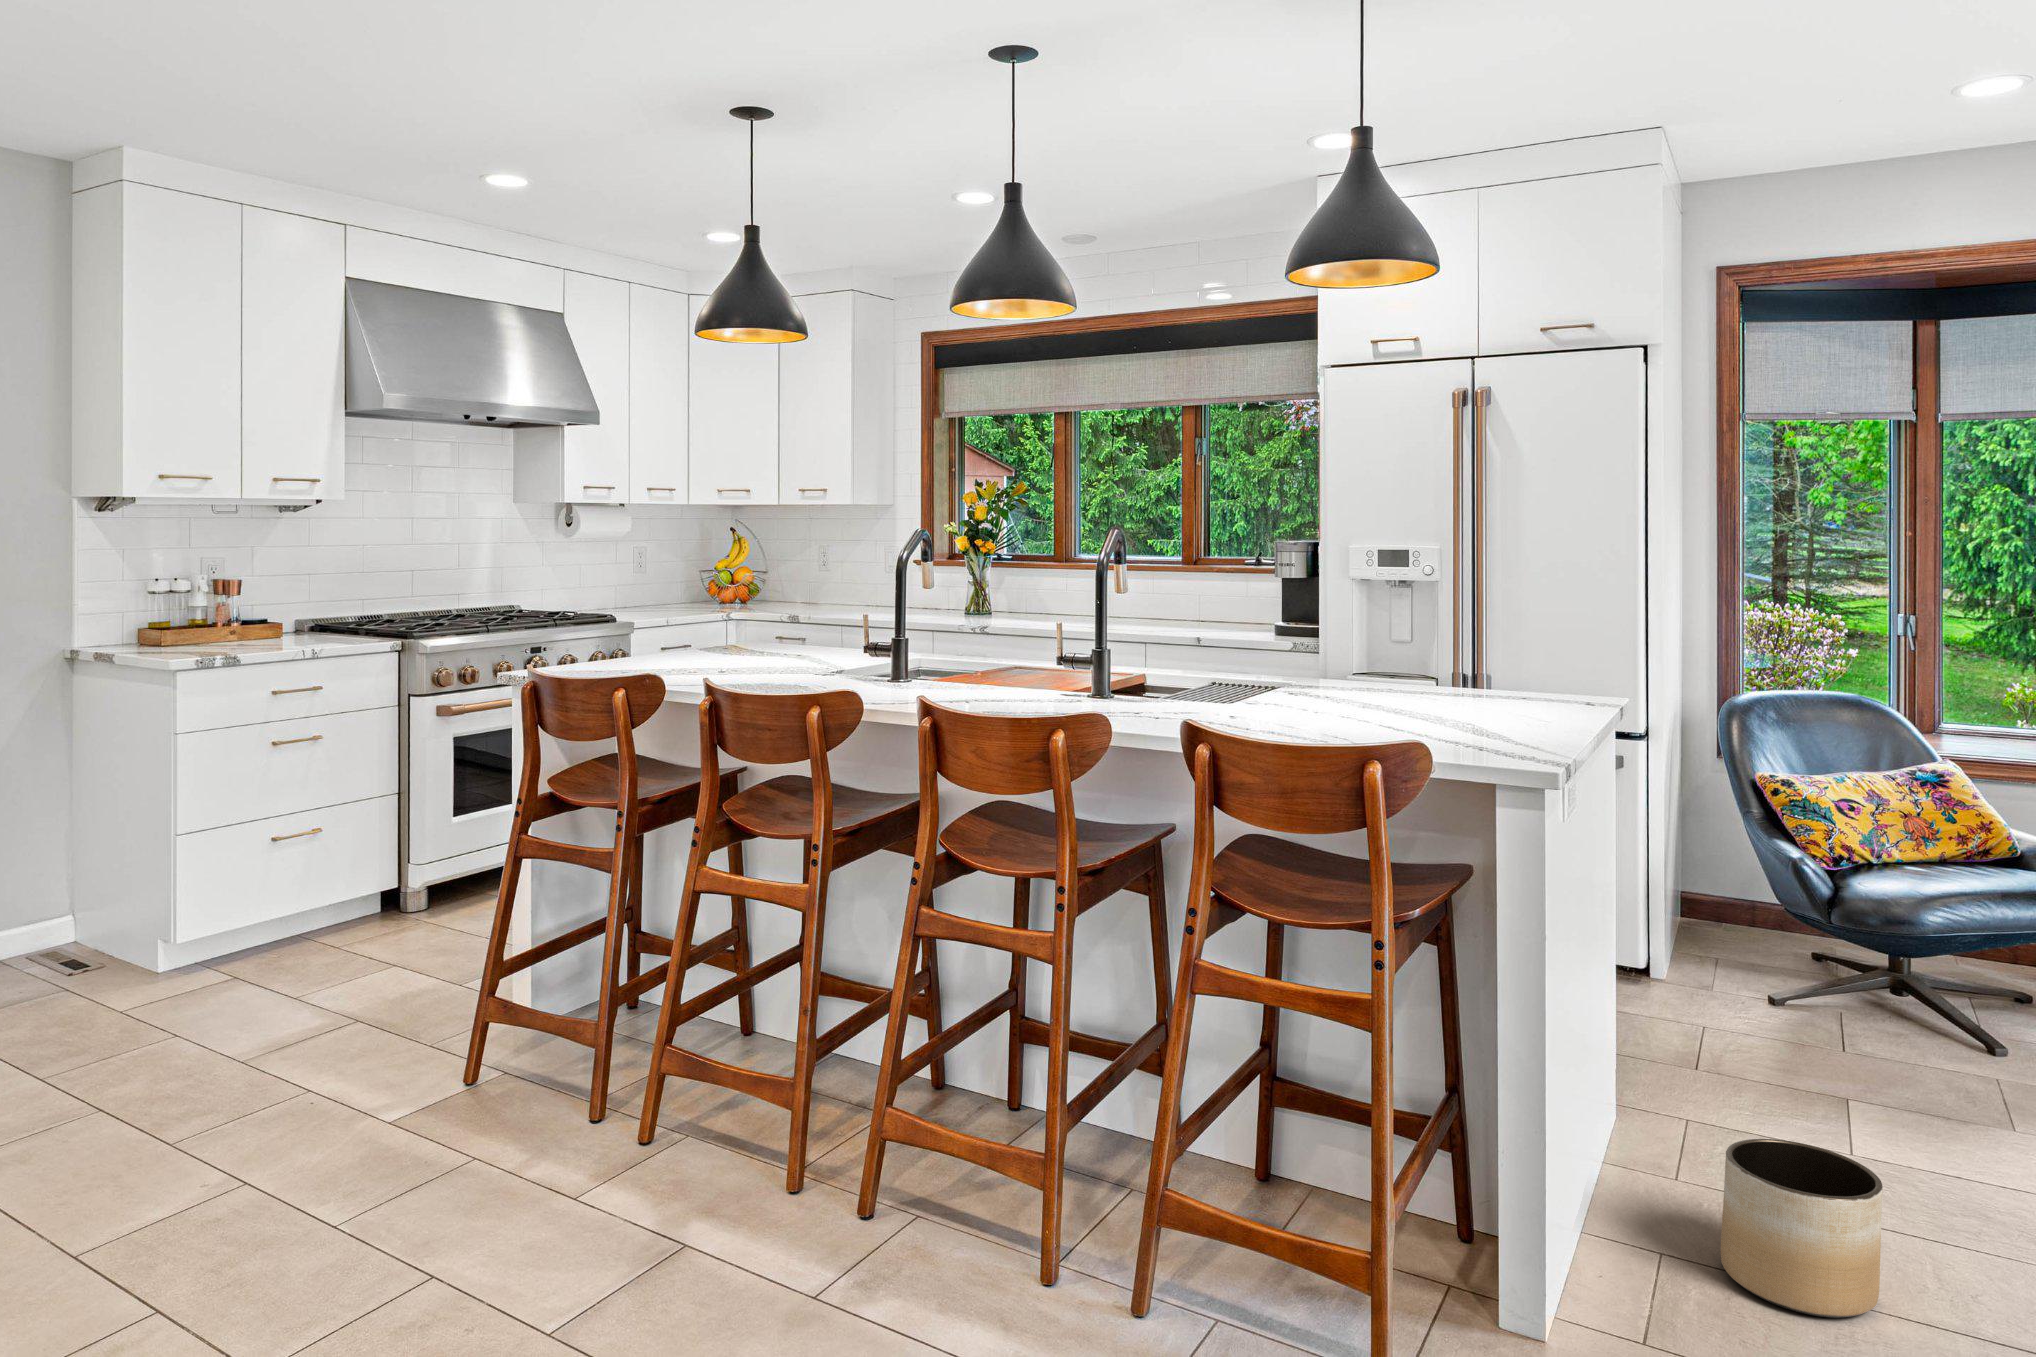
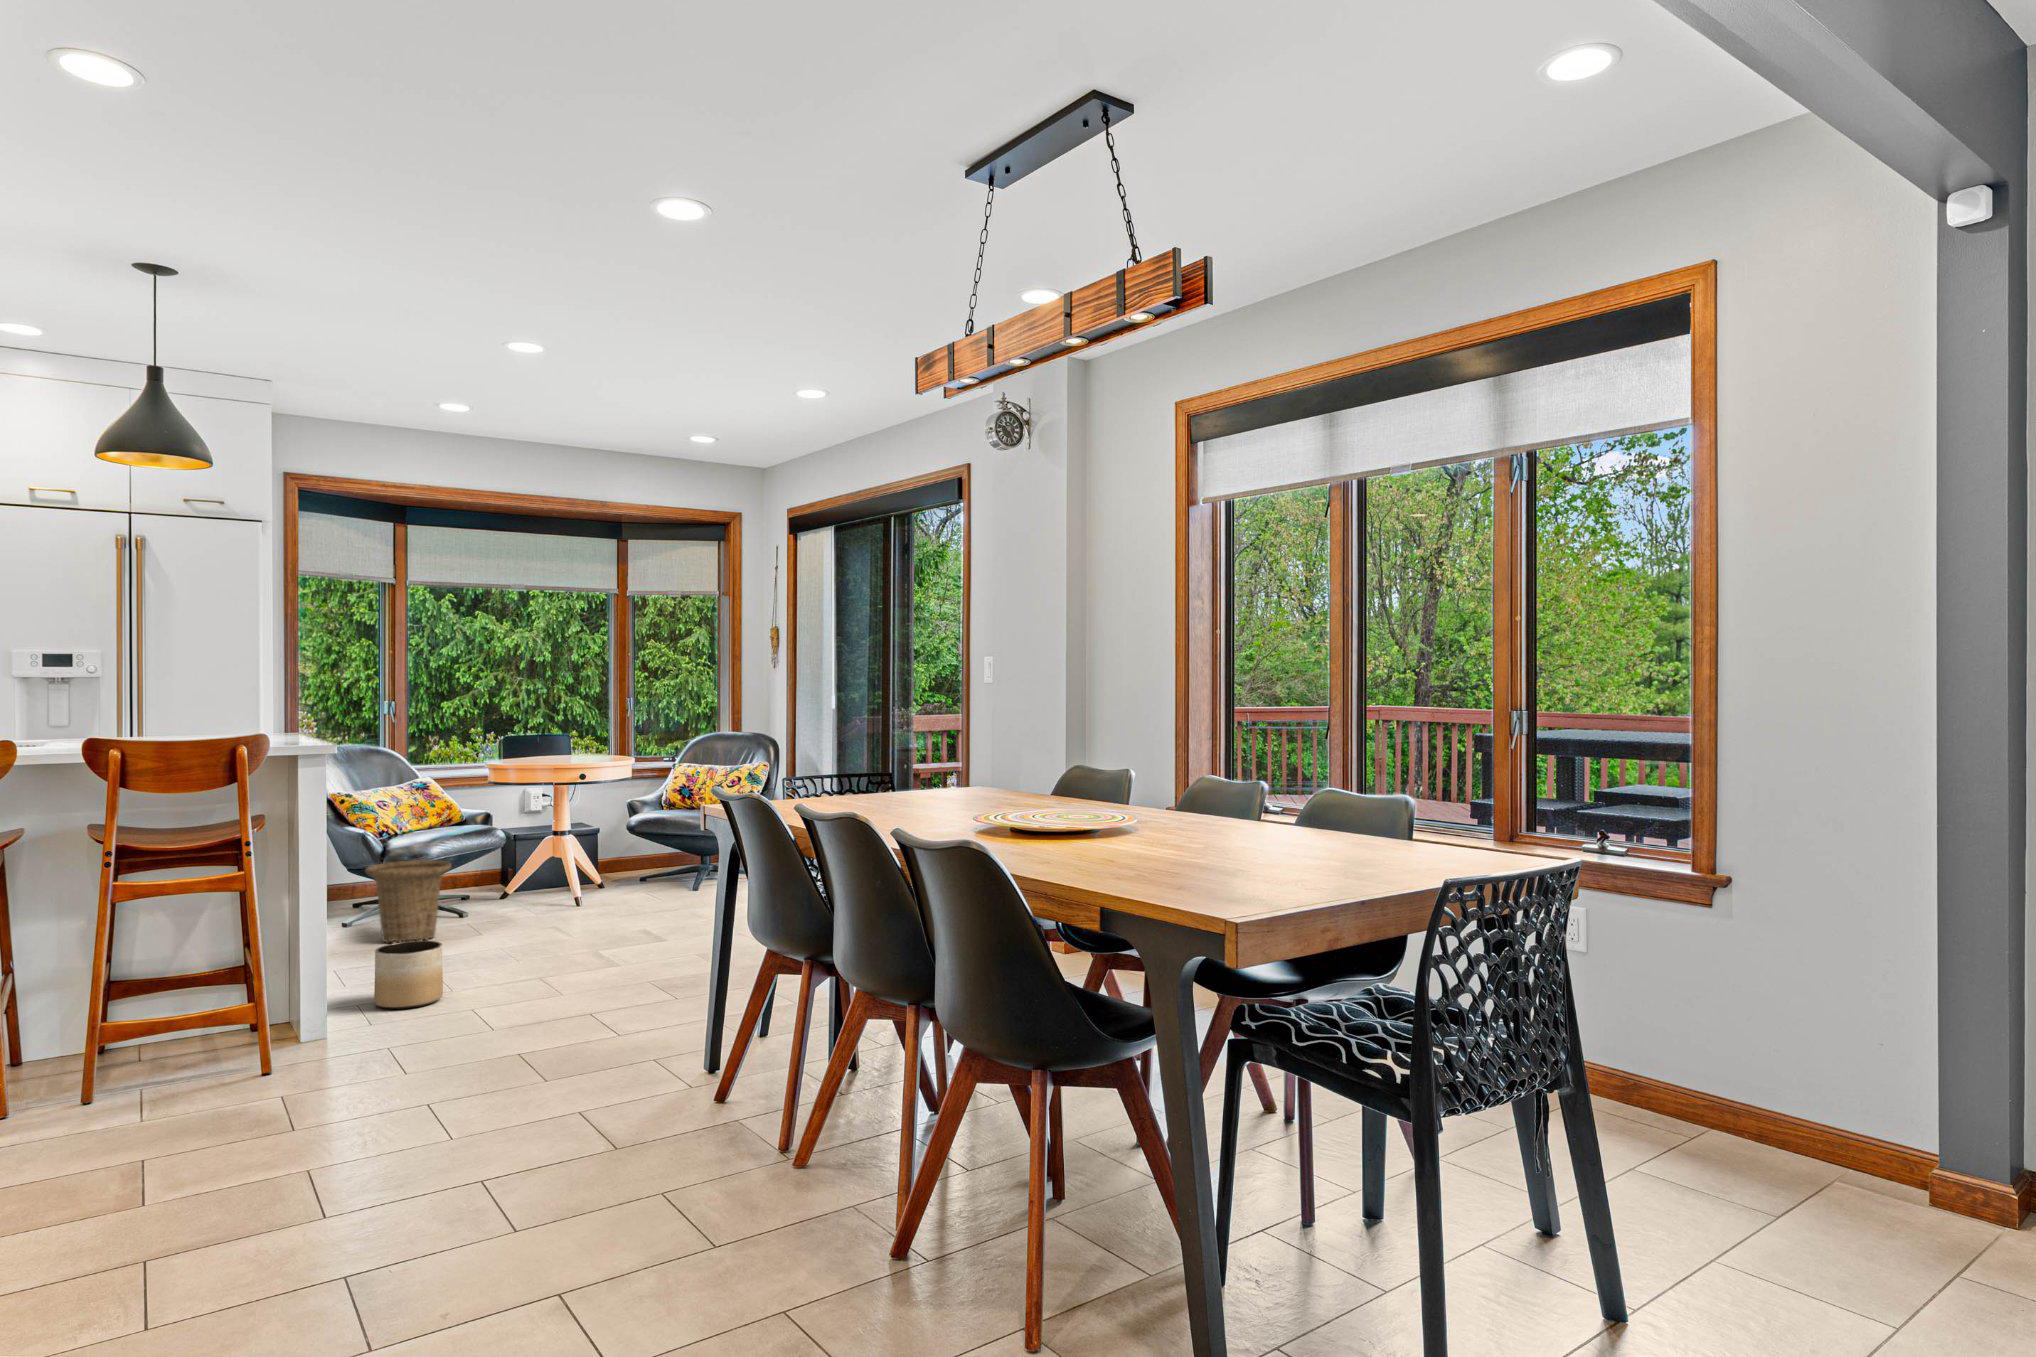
basket: none [1790,919,1969,1089] -> present [365,860,452,943]

